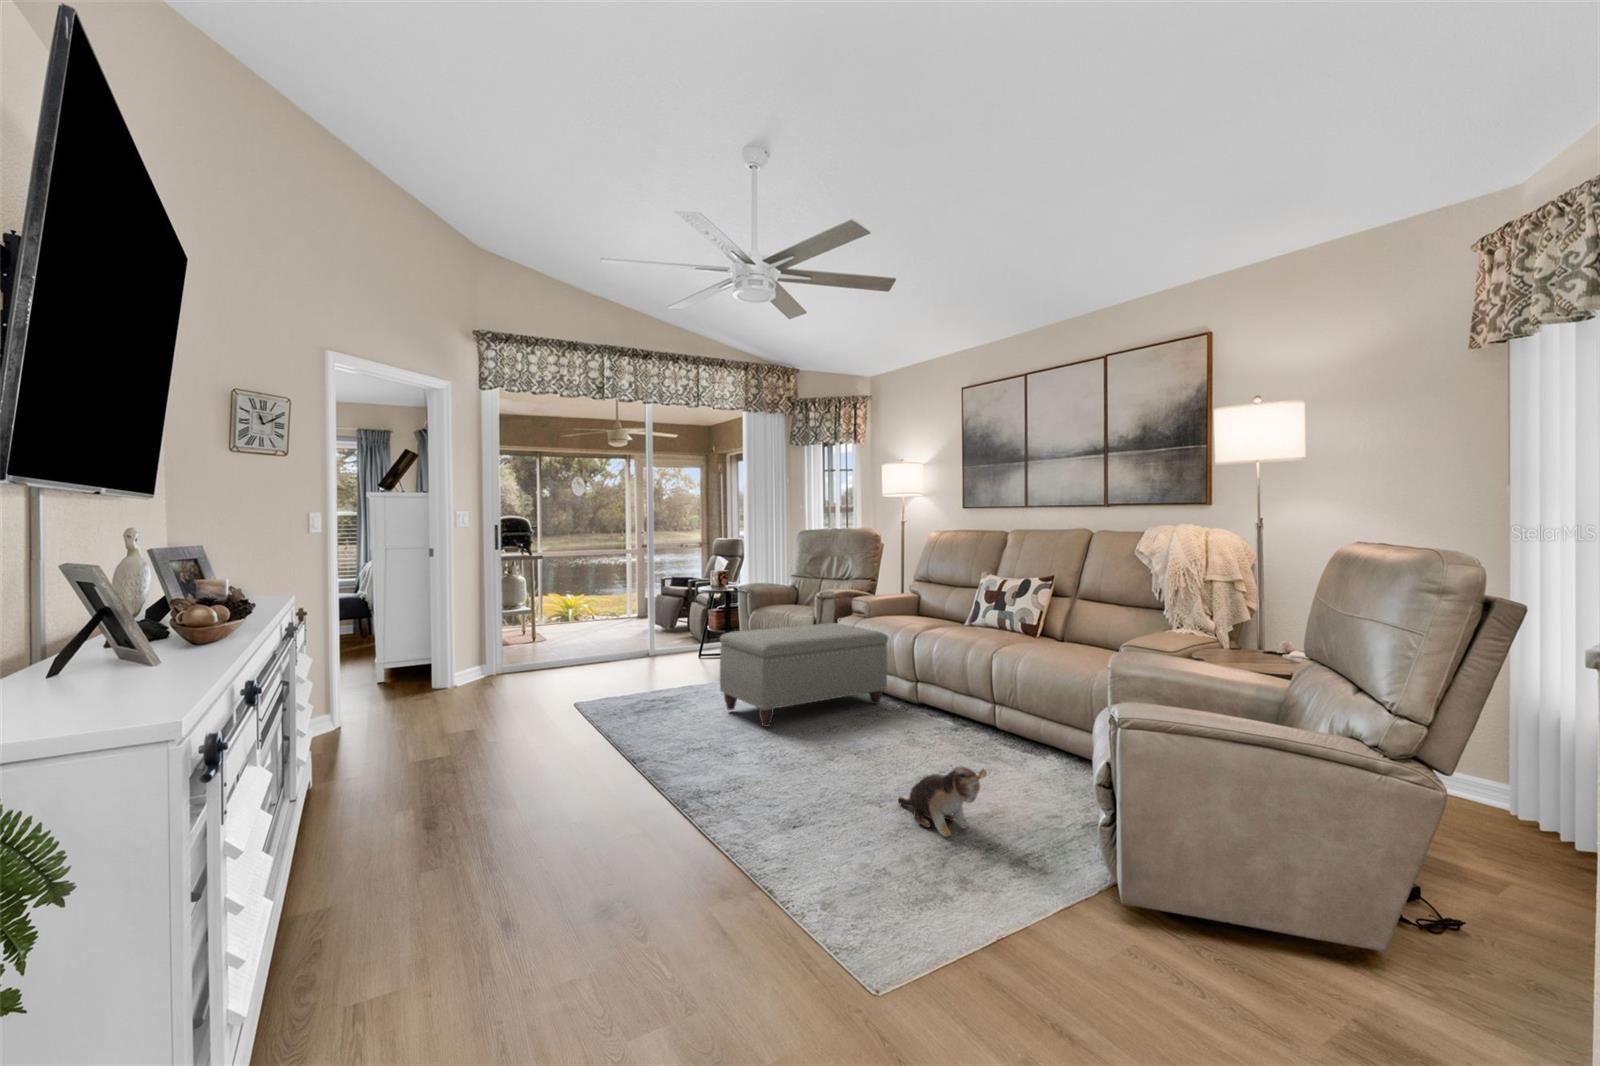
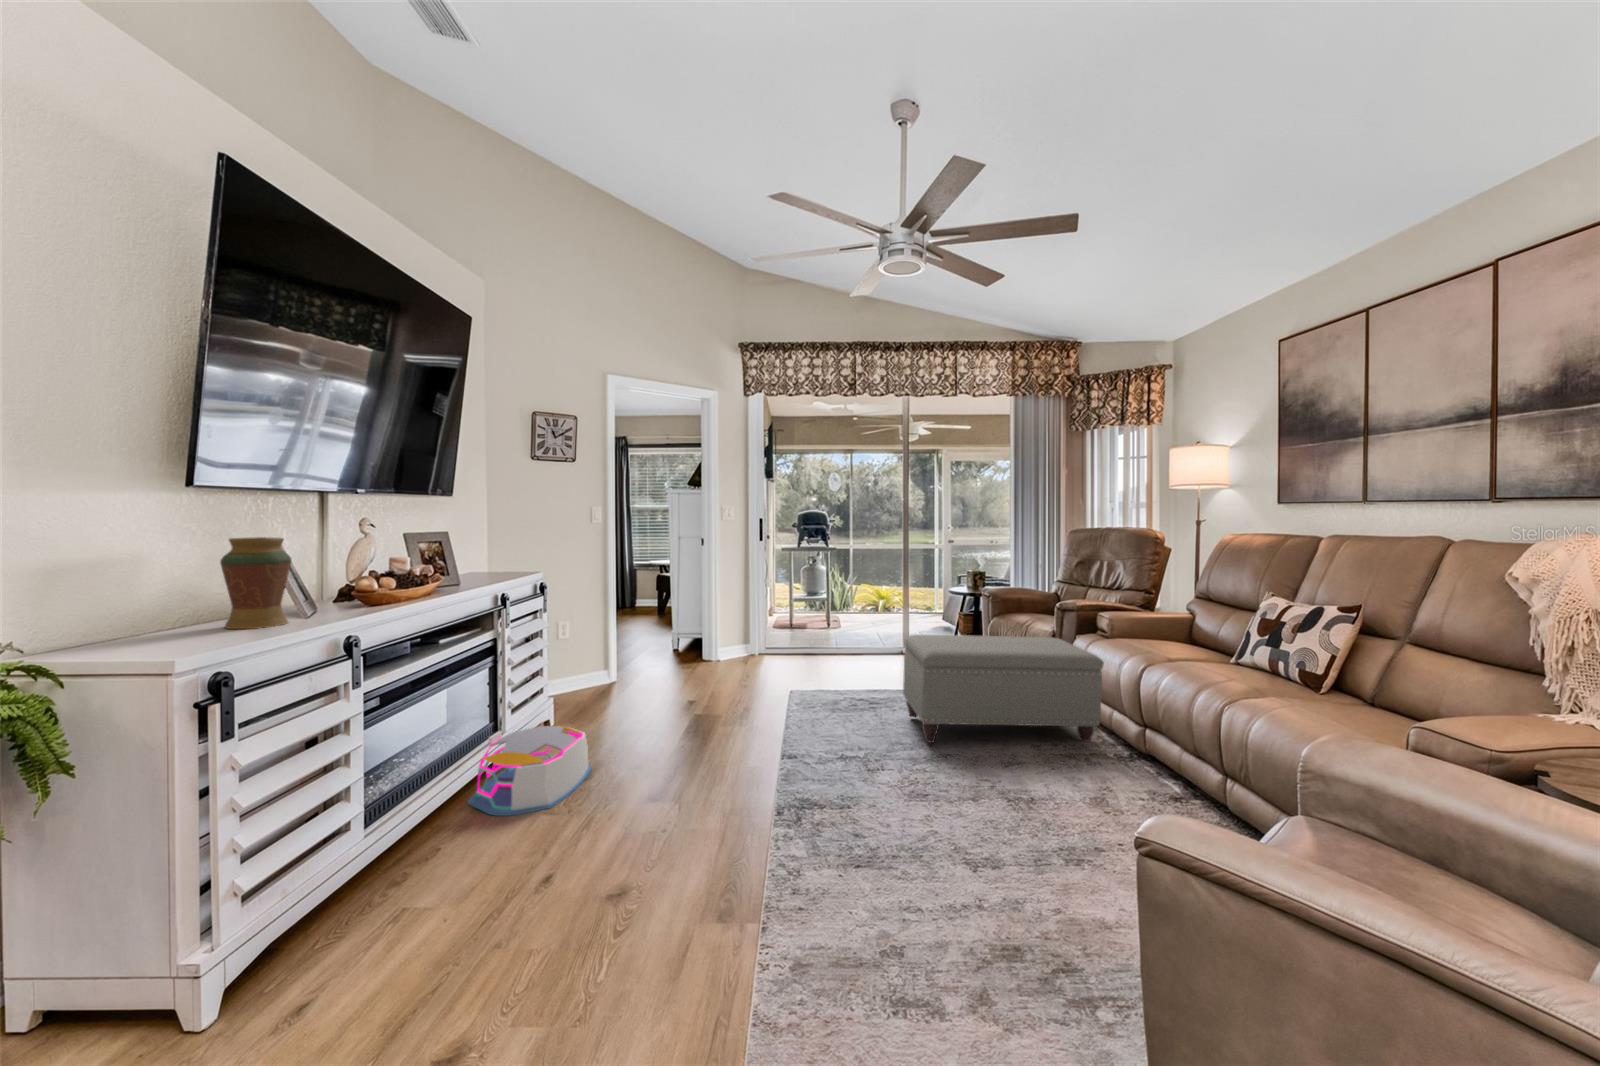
decorative vase: none [59,555,170,692] -> present [220,537,291,629]
plush toy: present [898,767,987,837] -> none [974,843,1042,929]
storage bin: none [308,782,445,901] -> present [468,726,592,816]

